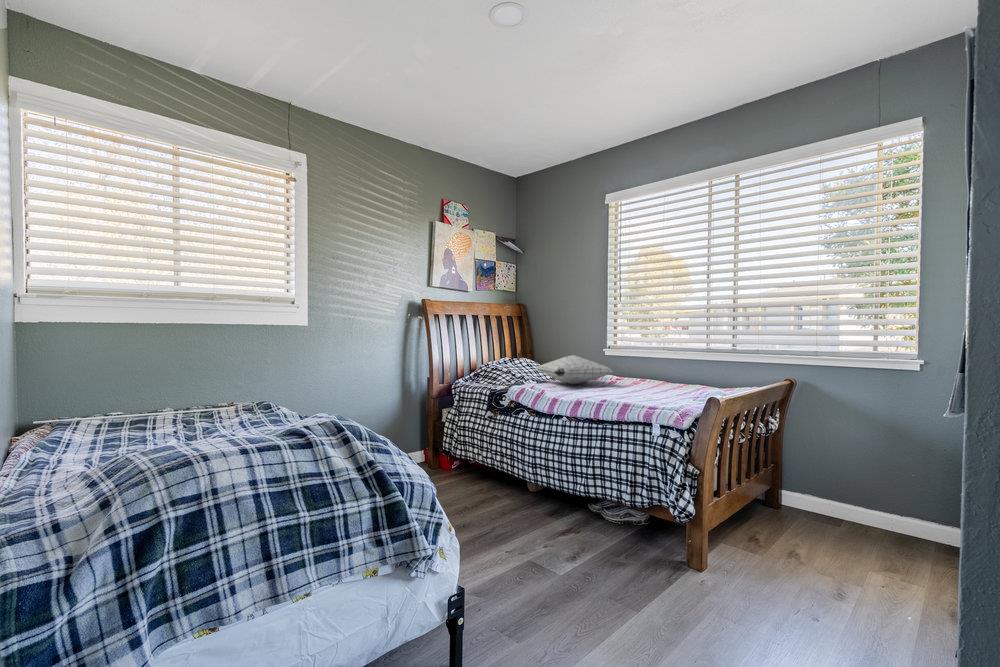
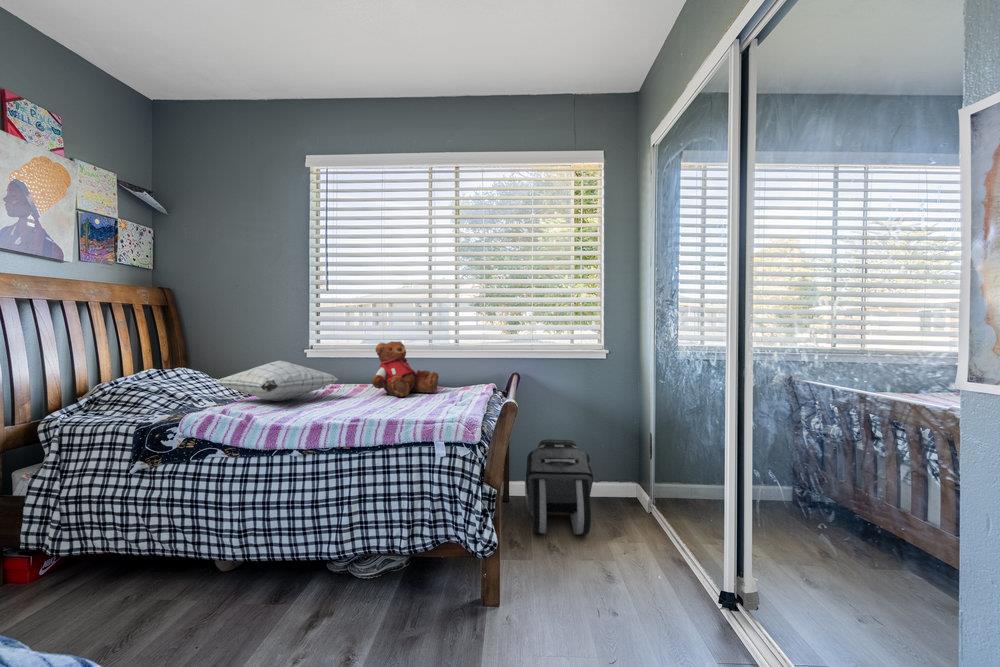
teddy bear: none [640,343,702,389] -> present [372,342,439,396]
backpack: none [773,447,872,554] -> present [525,440,593,535]

